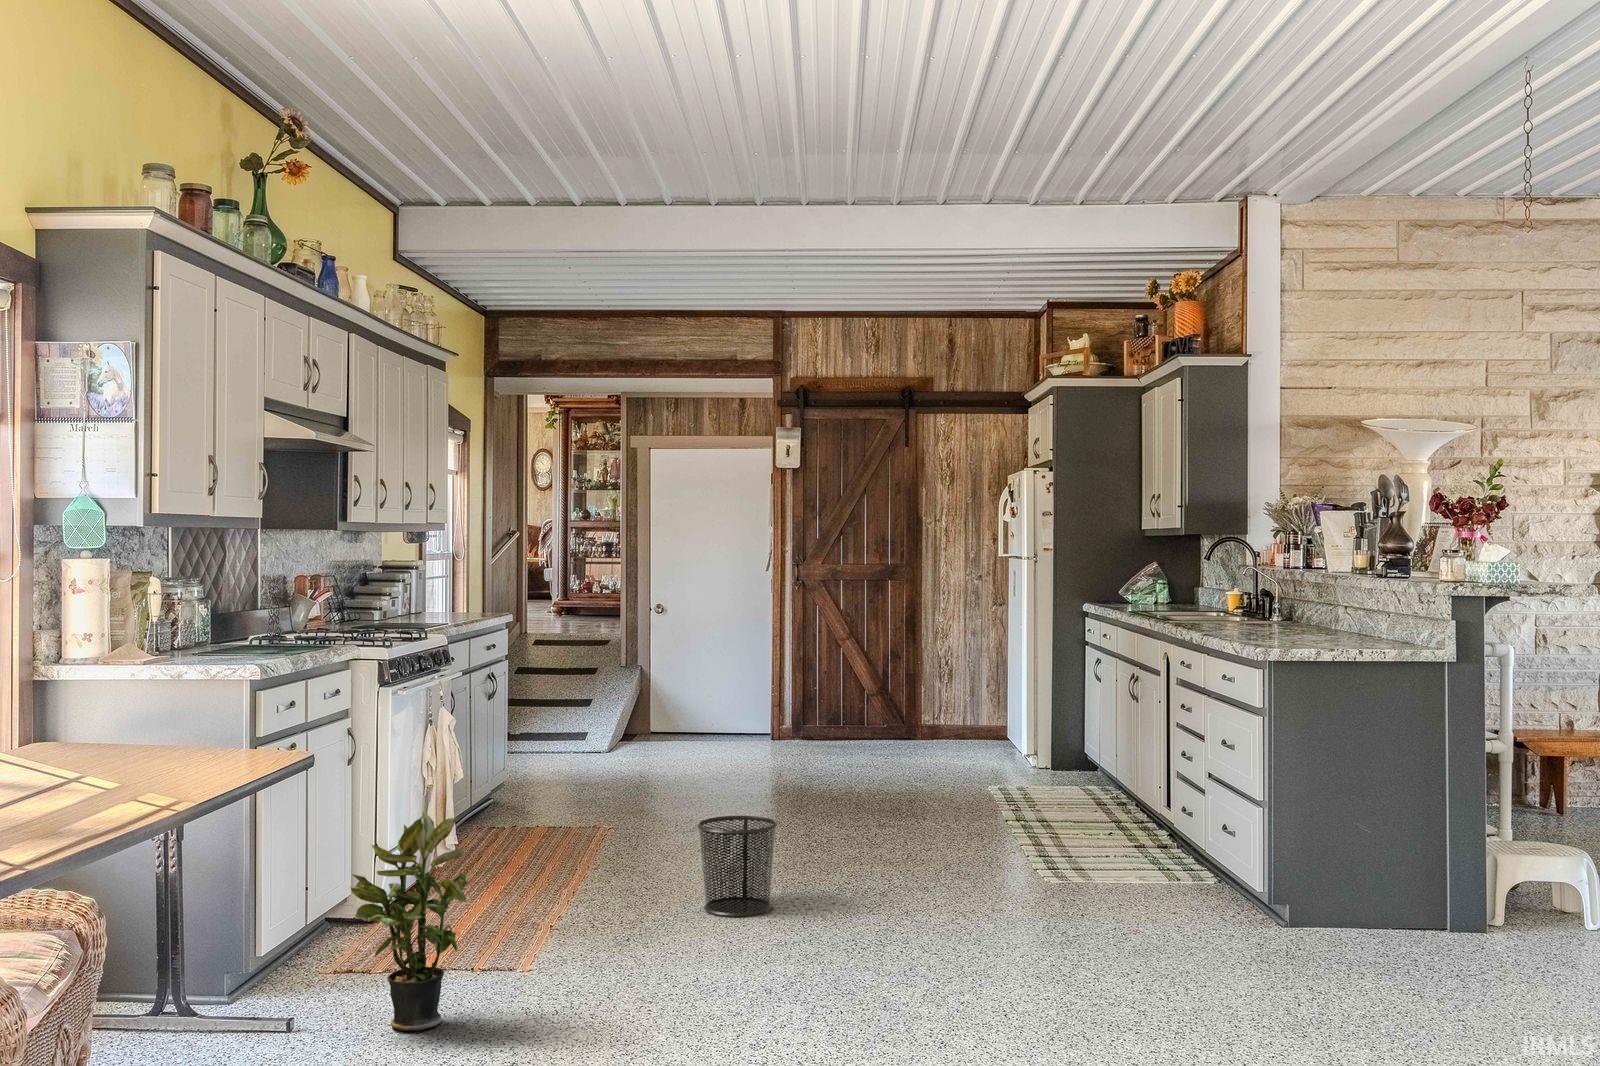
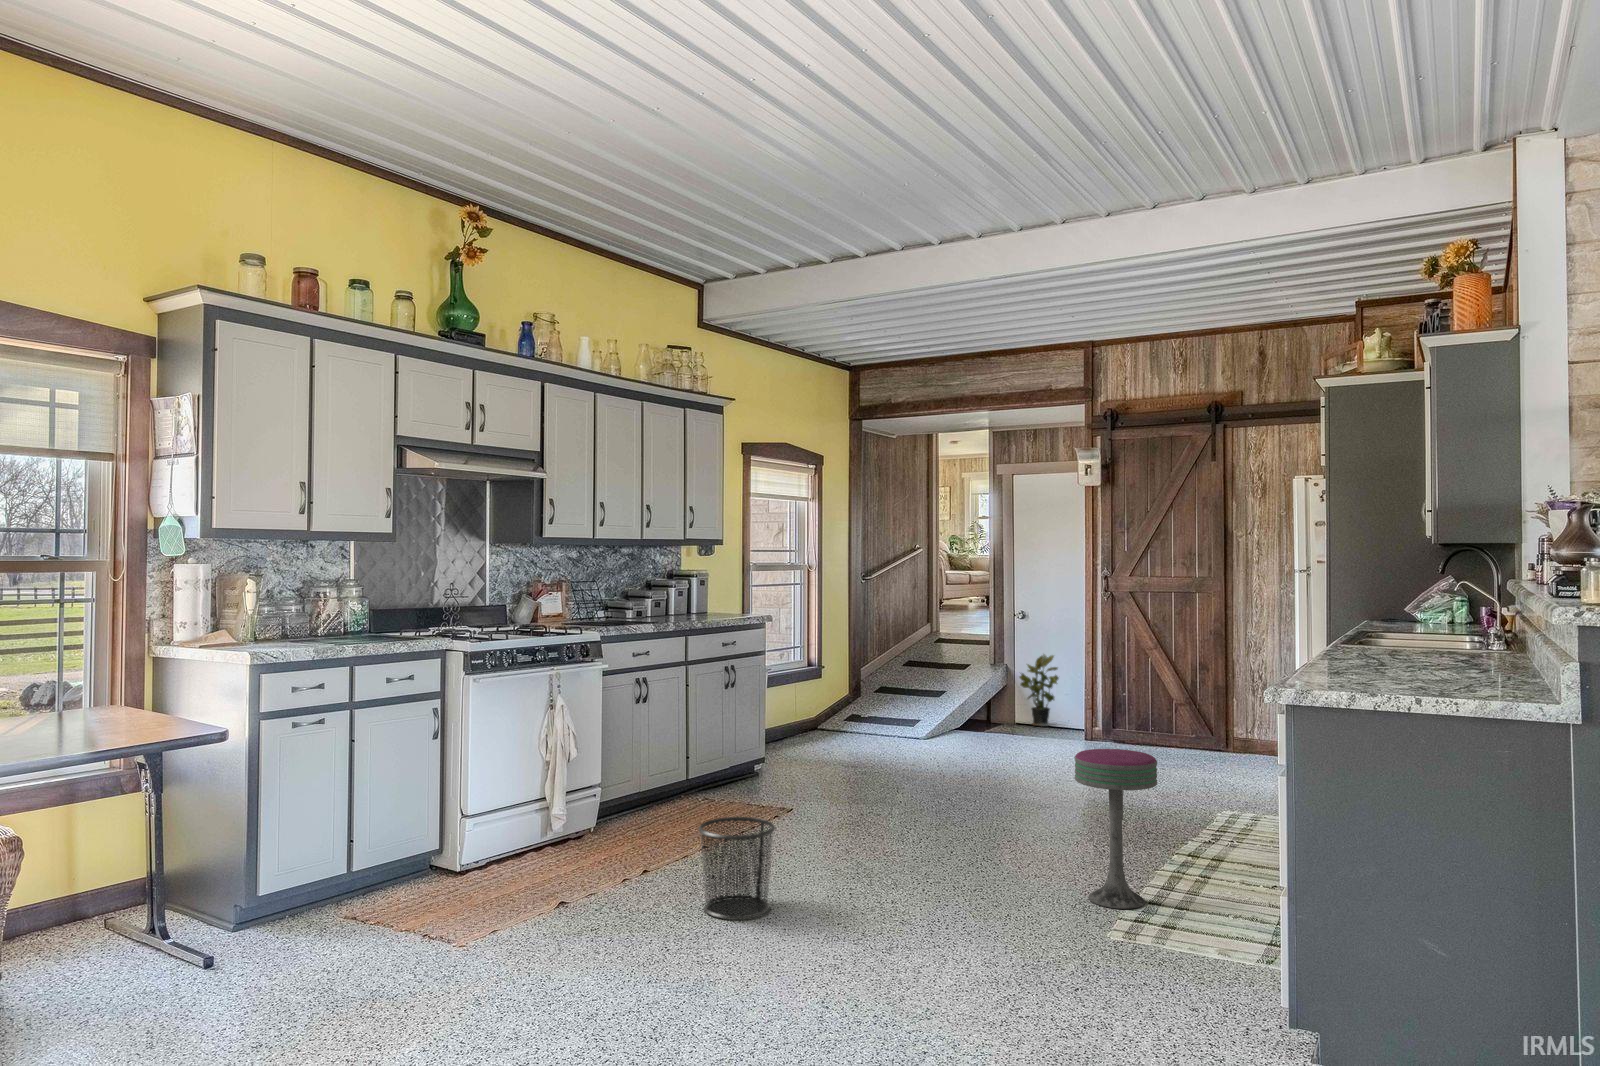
bar stool: none [988,720,1061,861] -> present [1075,749,1157,909]
potted plant: present [350,811,469,1031] -> present [1020,654,1059,726]

